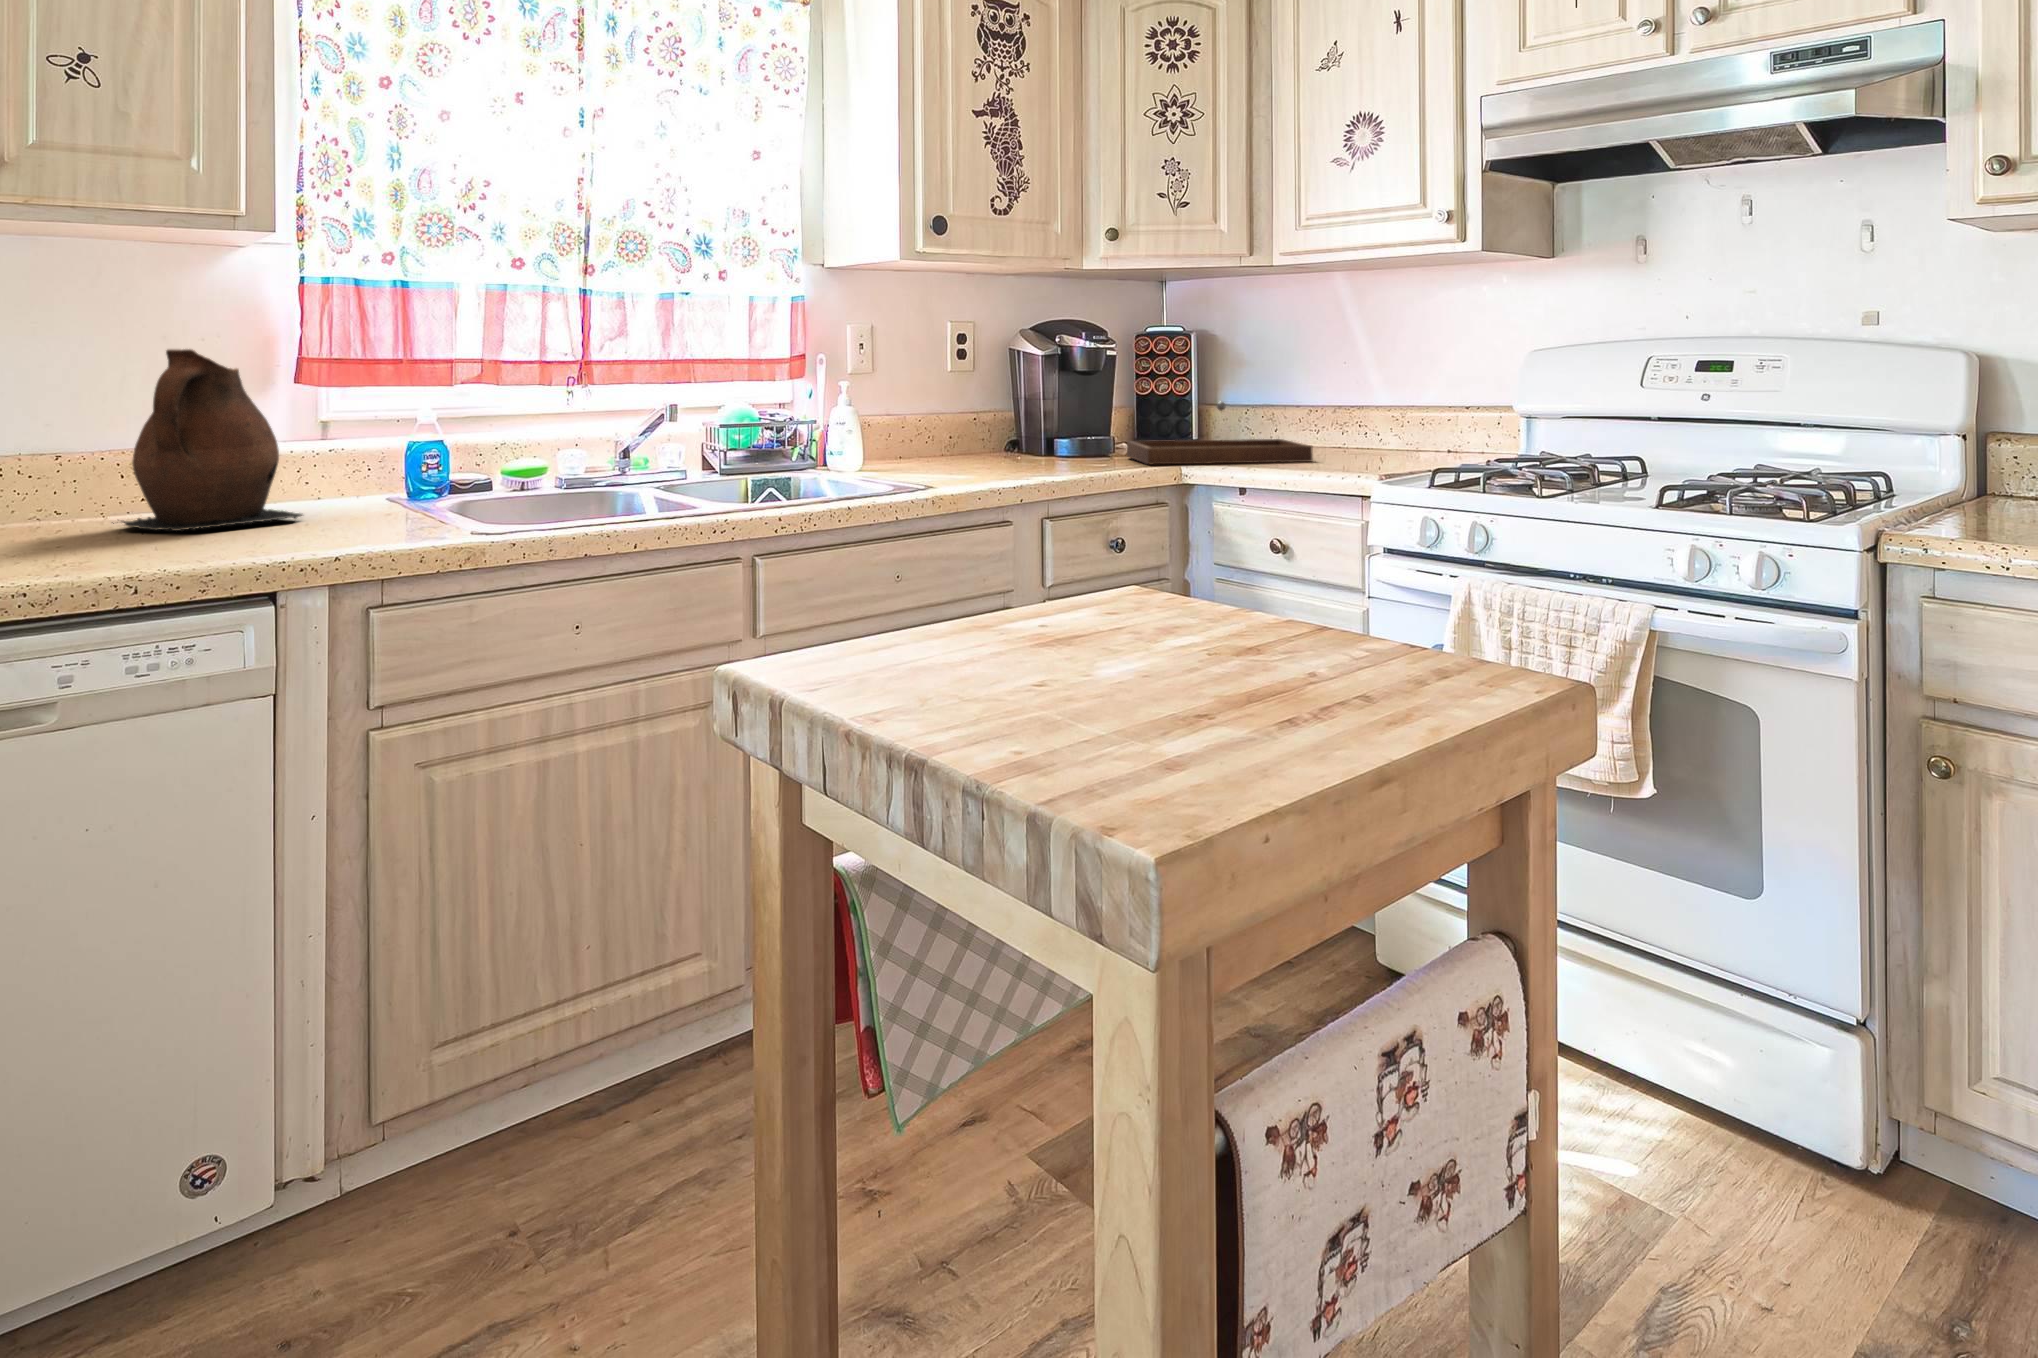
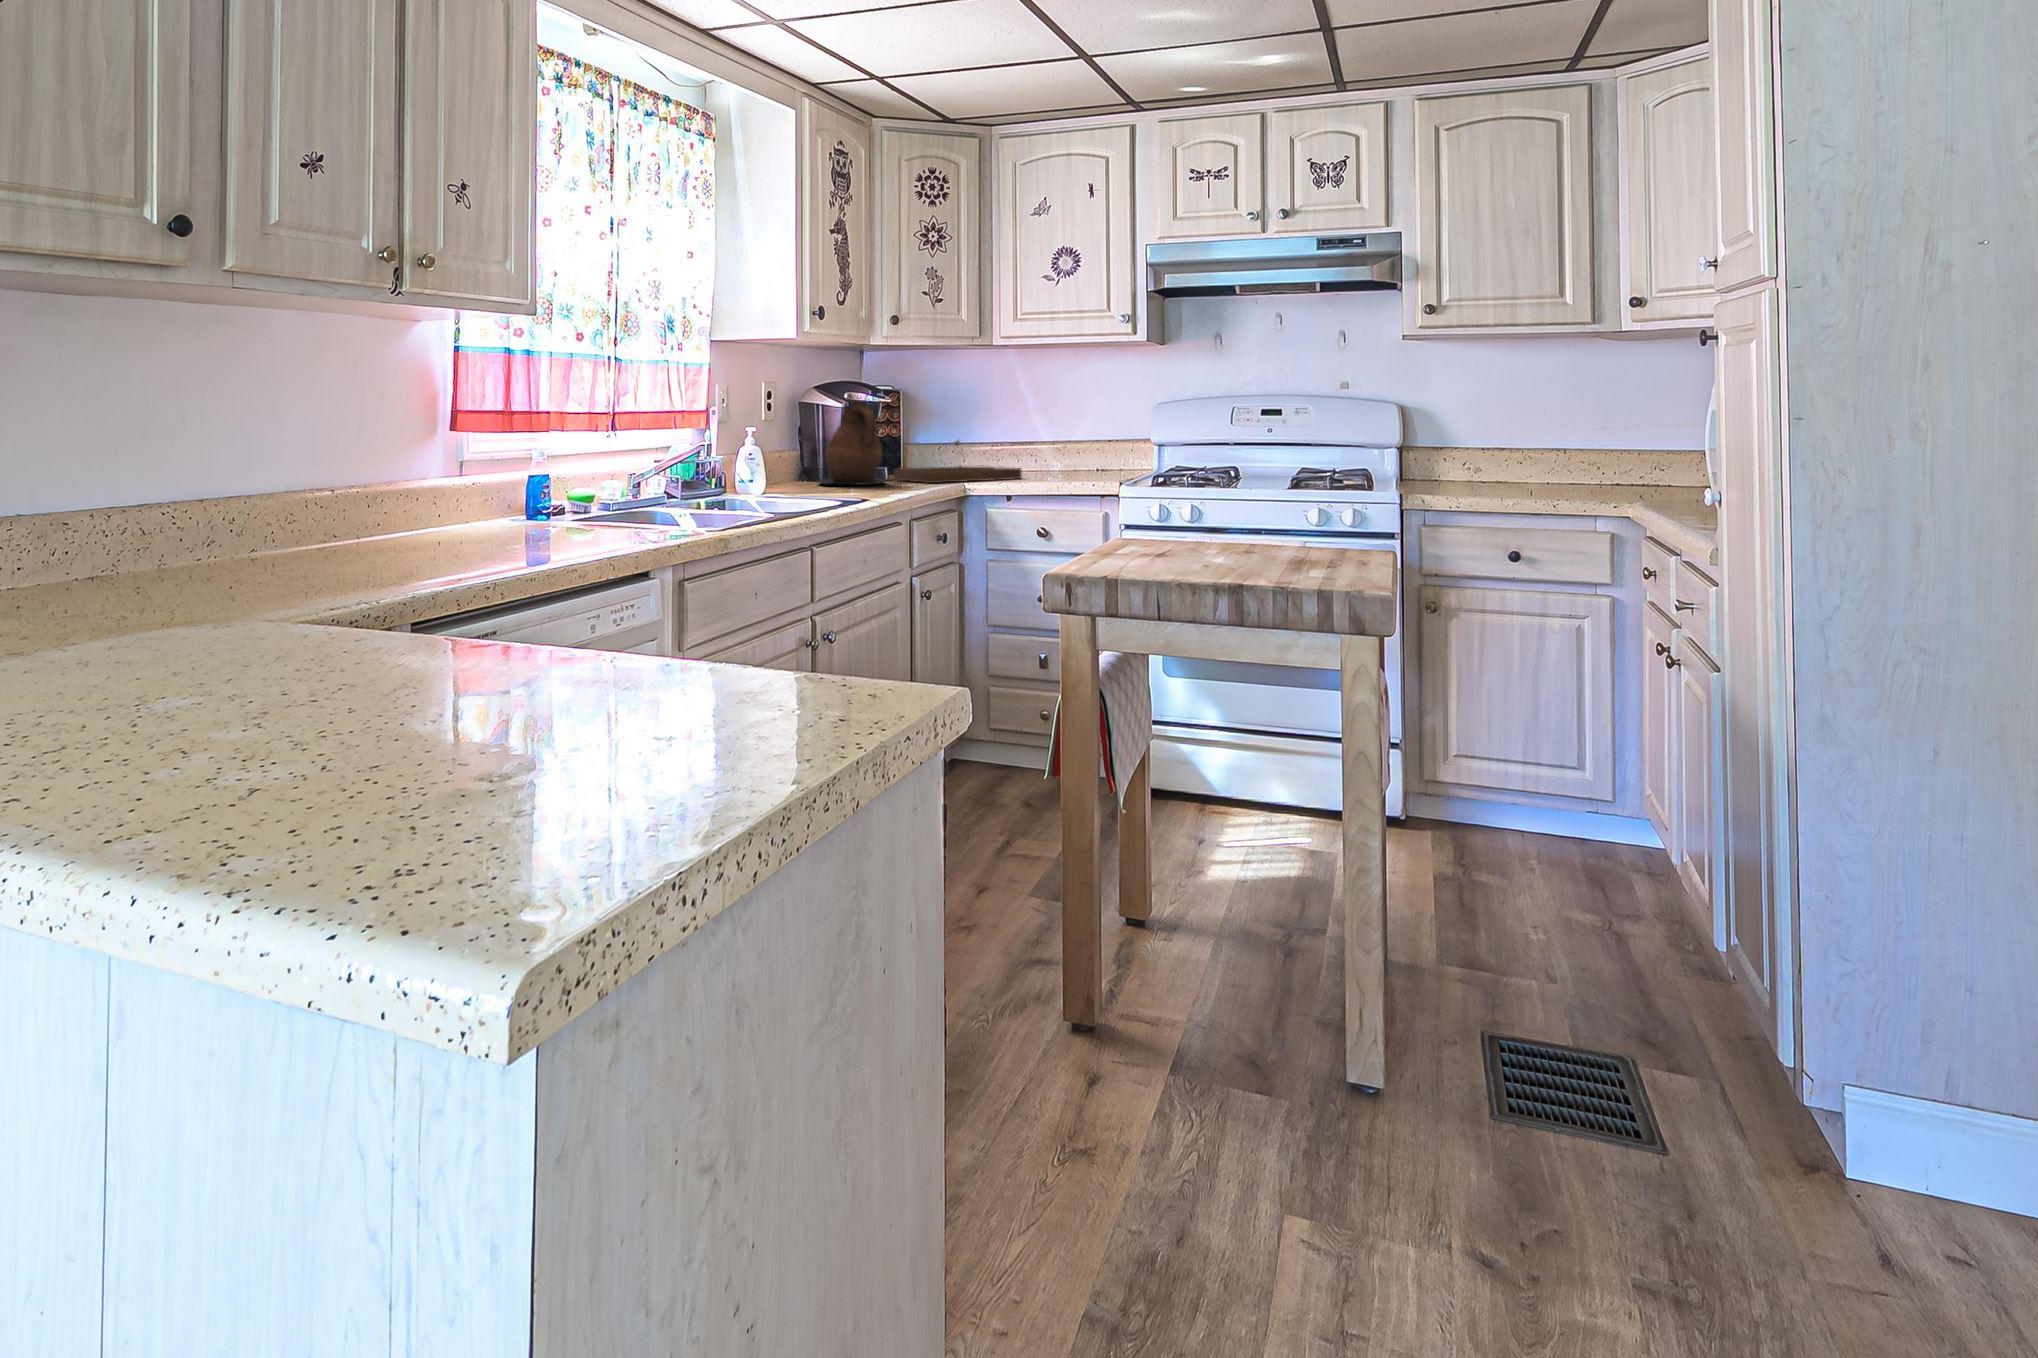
ceramic pitcher: present [113,349,303,531] -> present [817,400,884,485]

